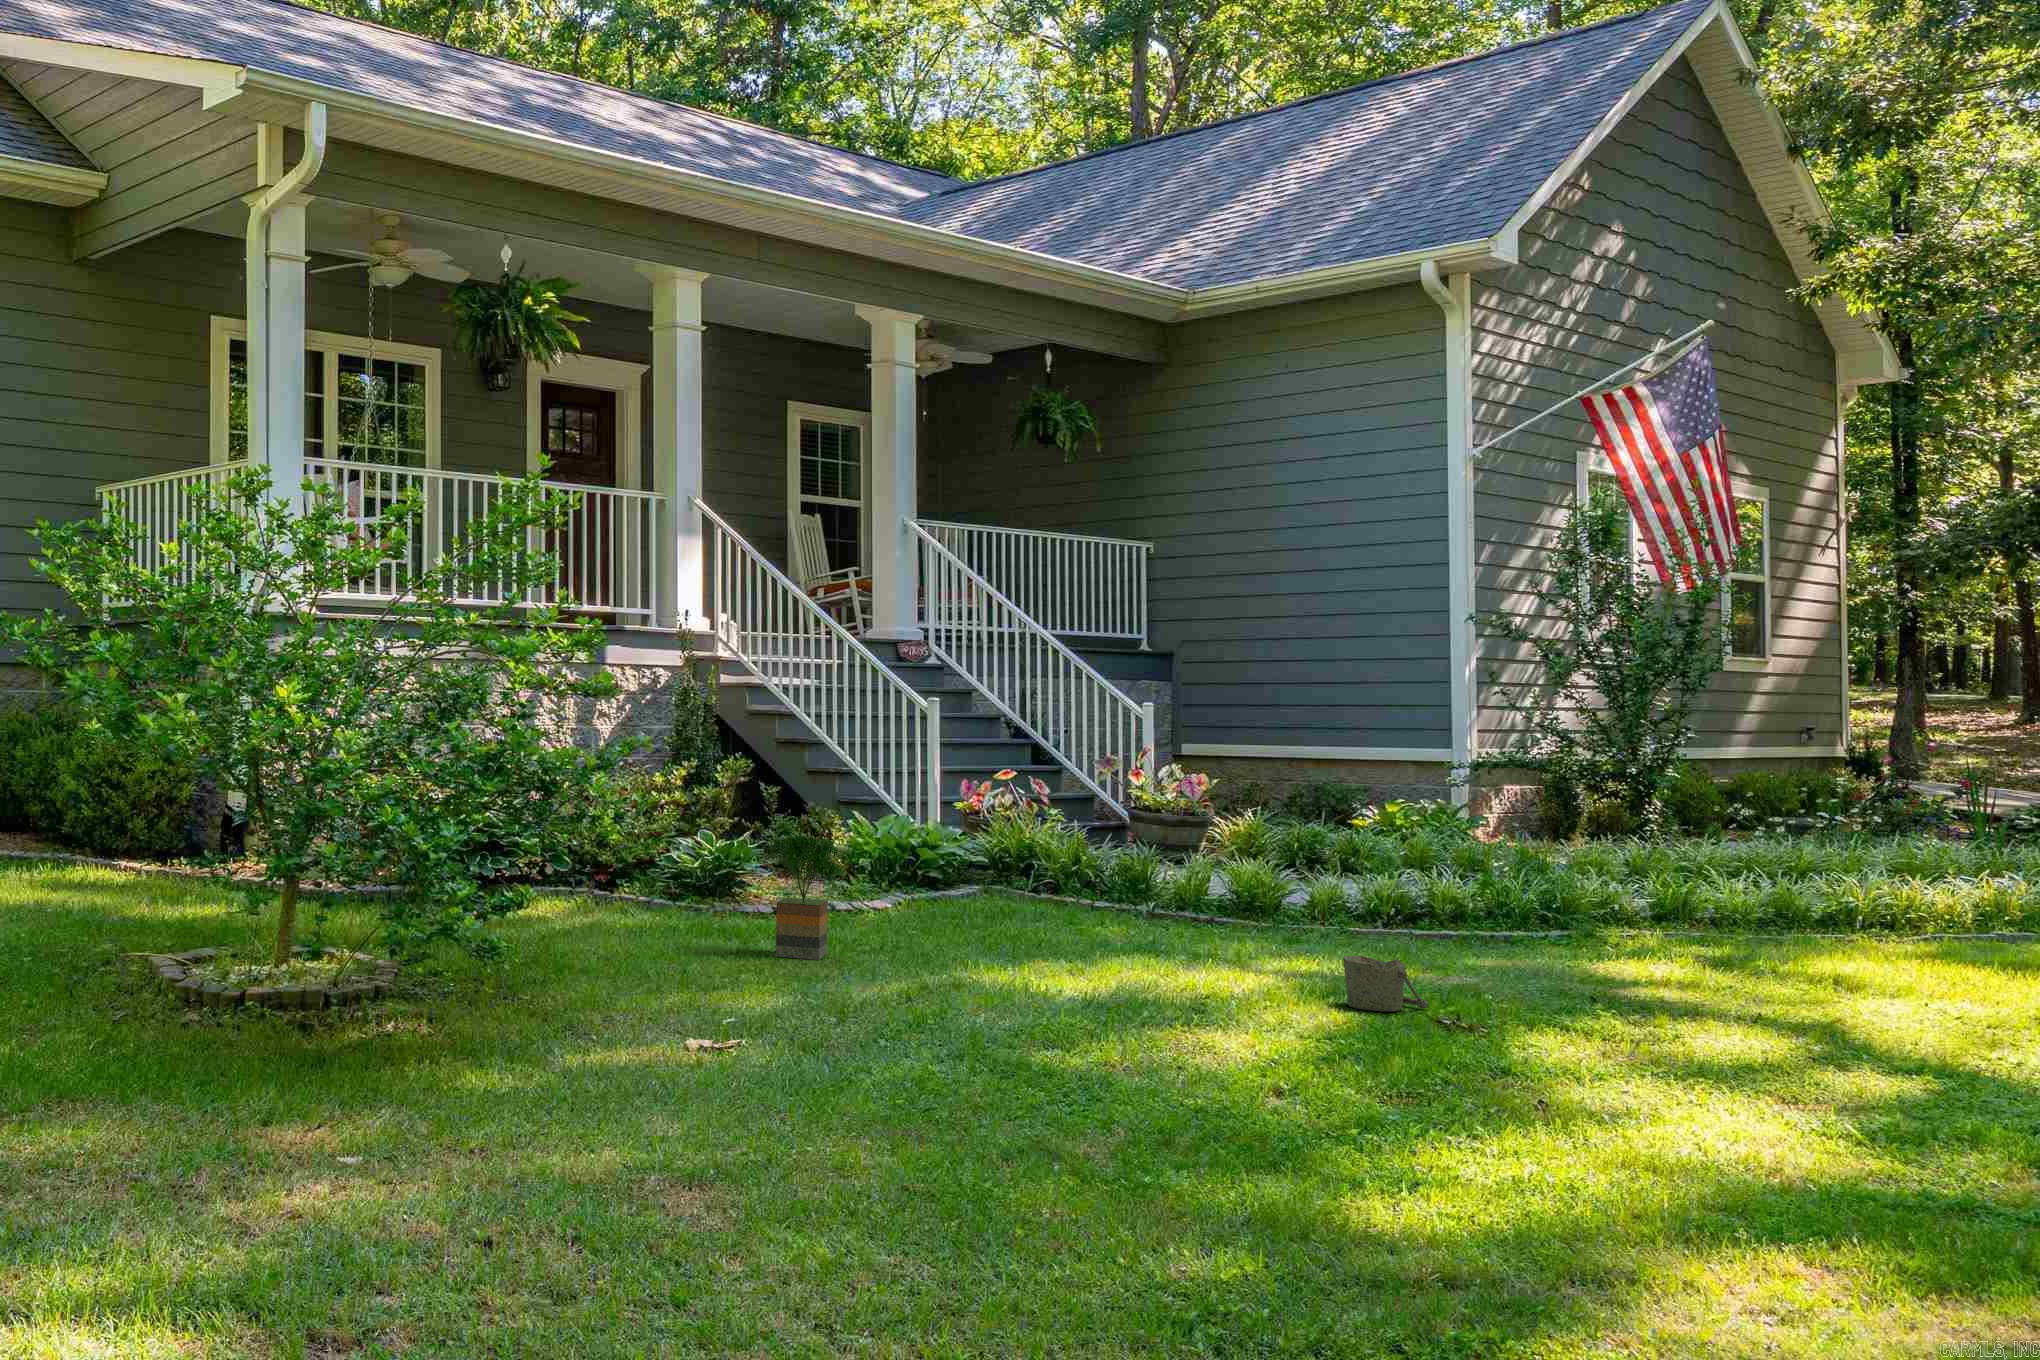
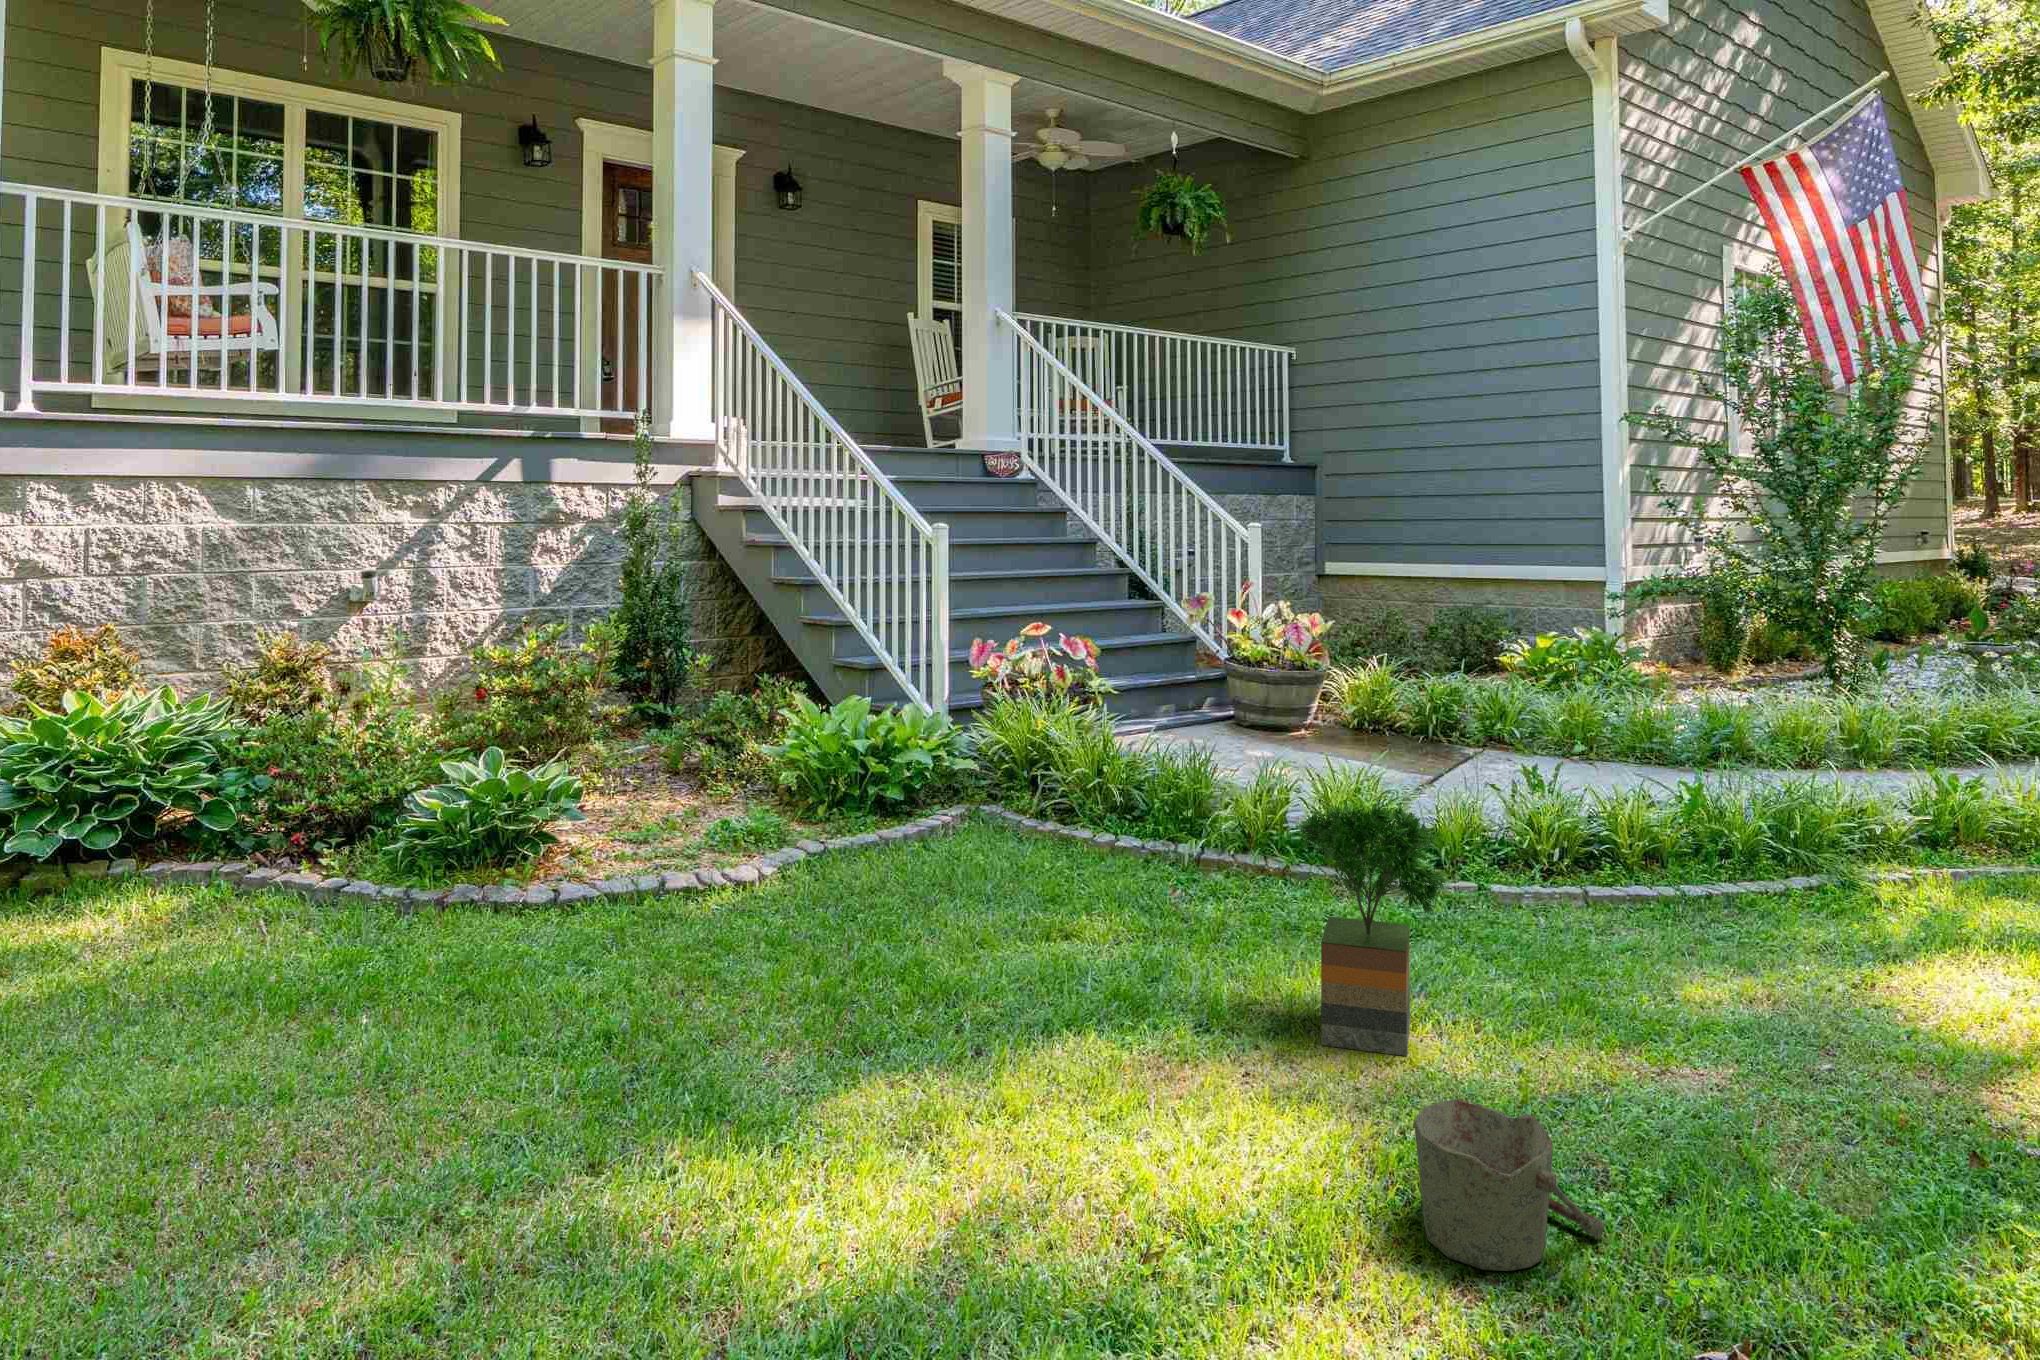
potted tree: present [769,834,843,960] -> present [1297,803,1449,1056]

